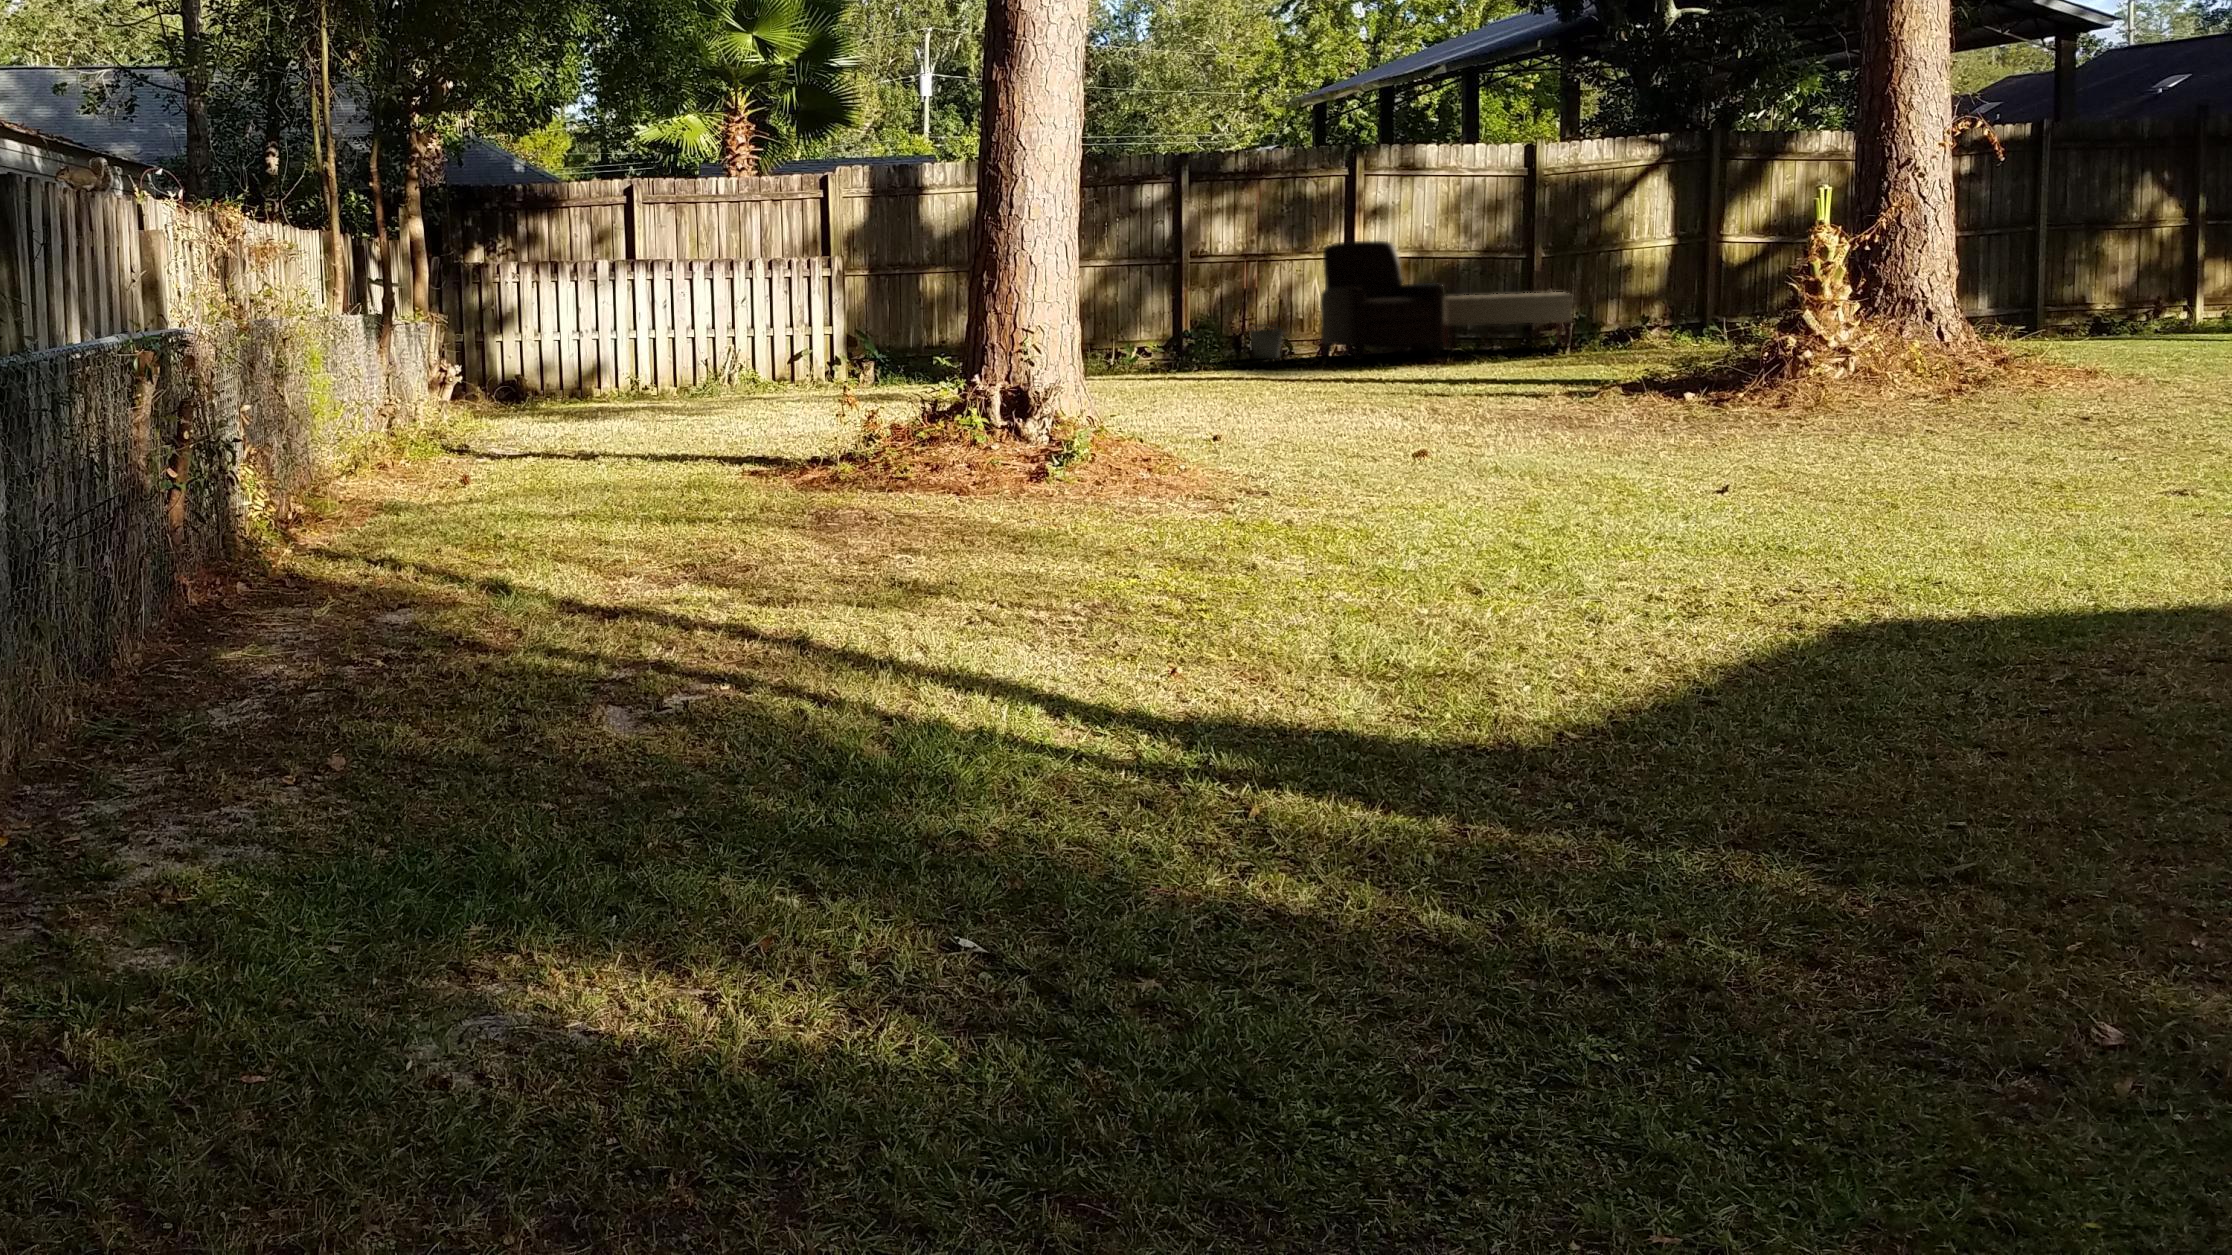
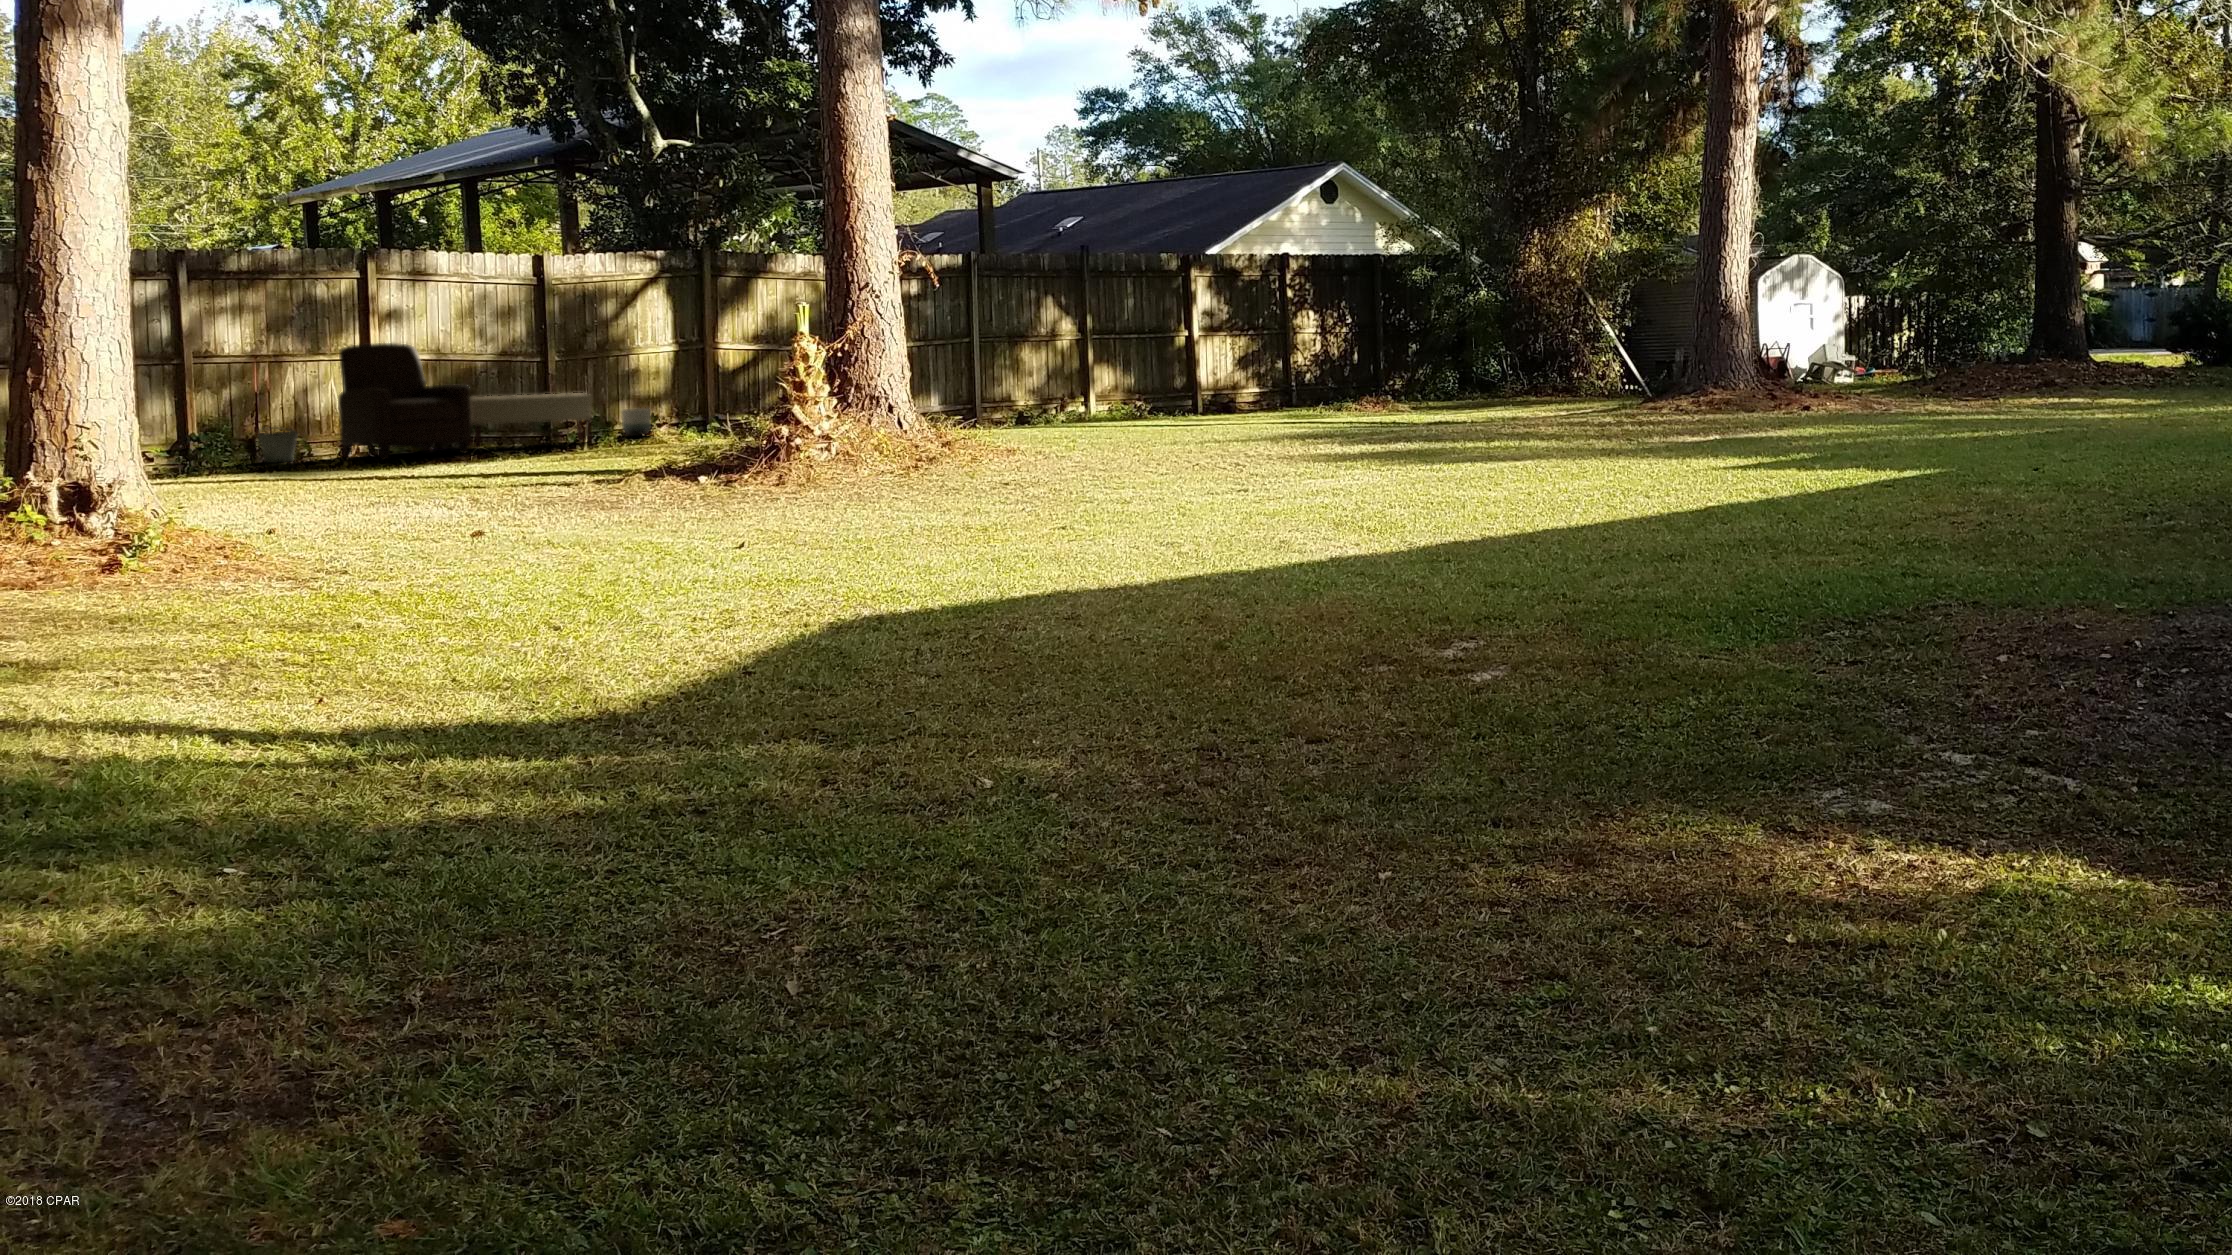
planter: none [1606,310,1639,341] -> present [622,408,651,436]

